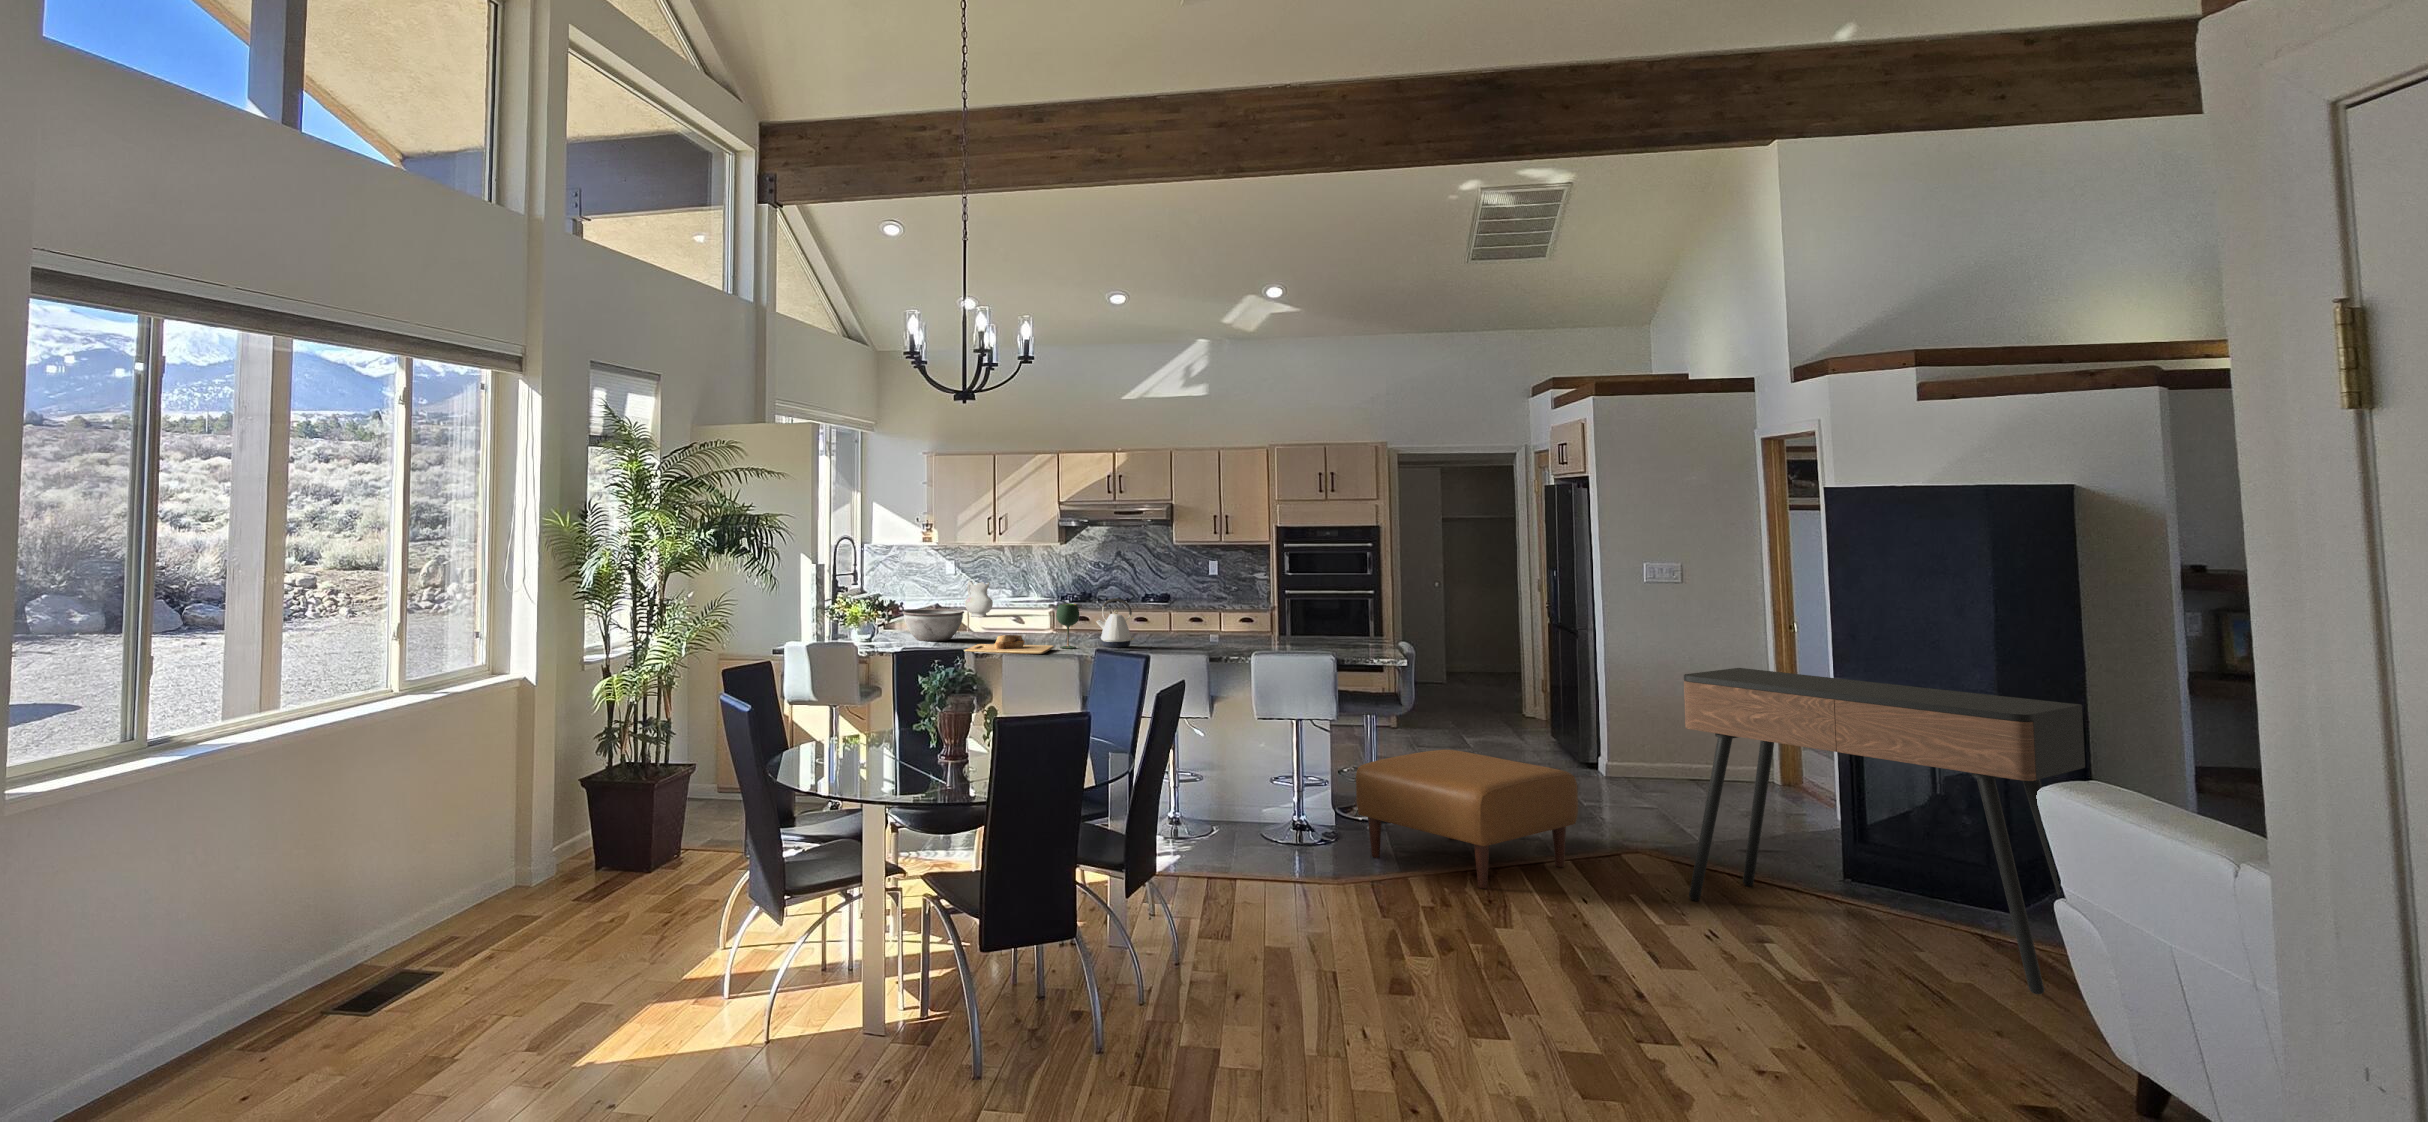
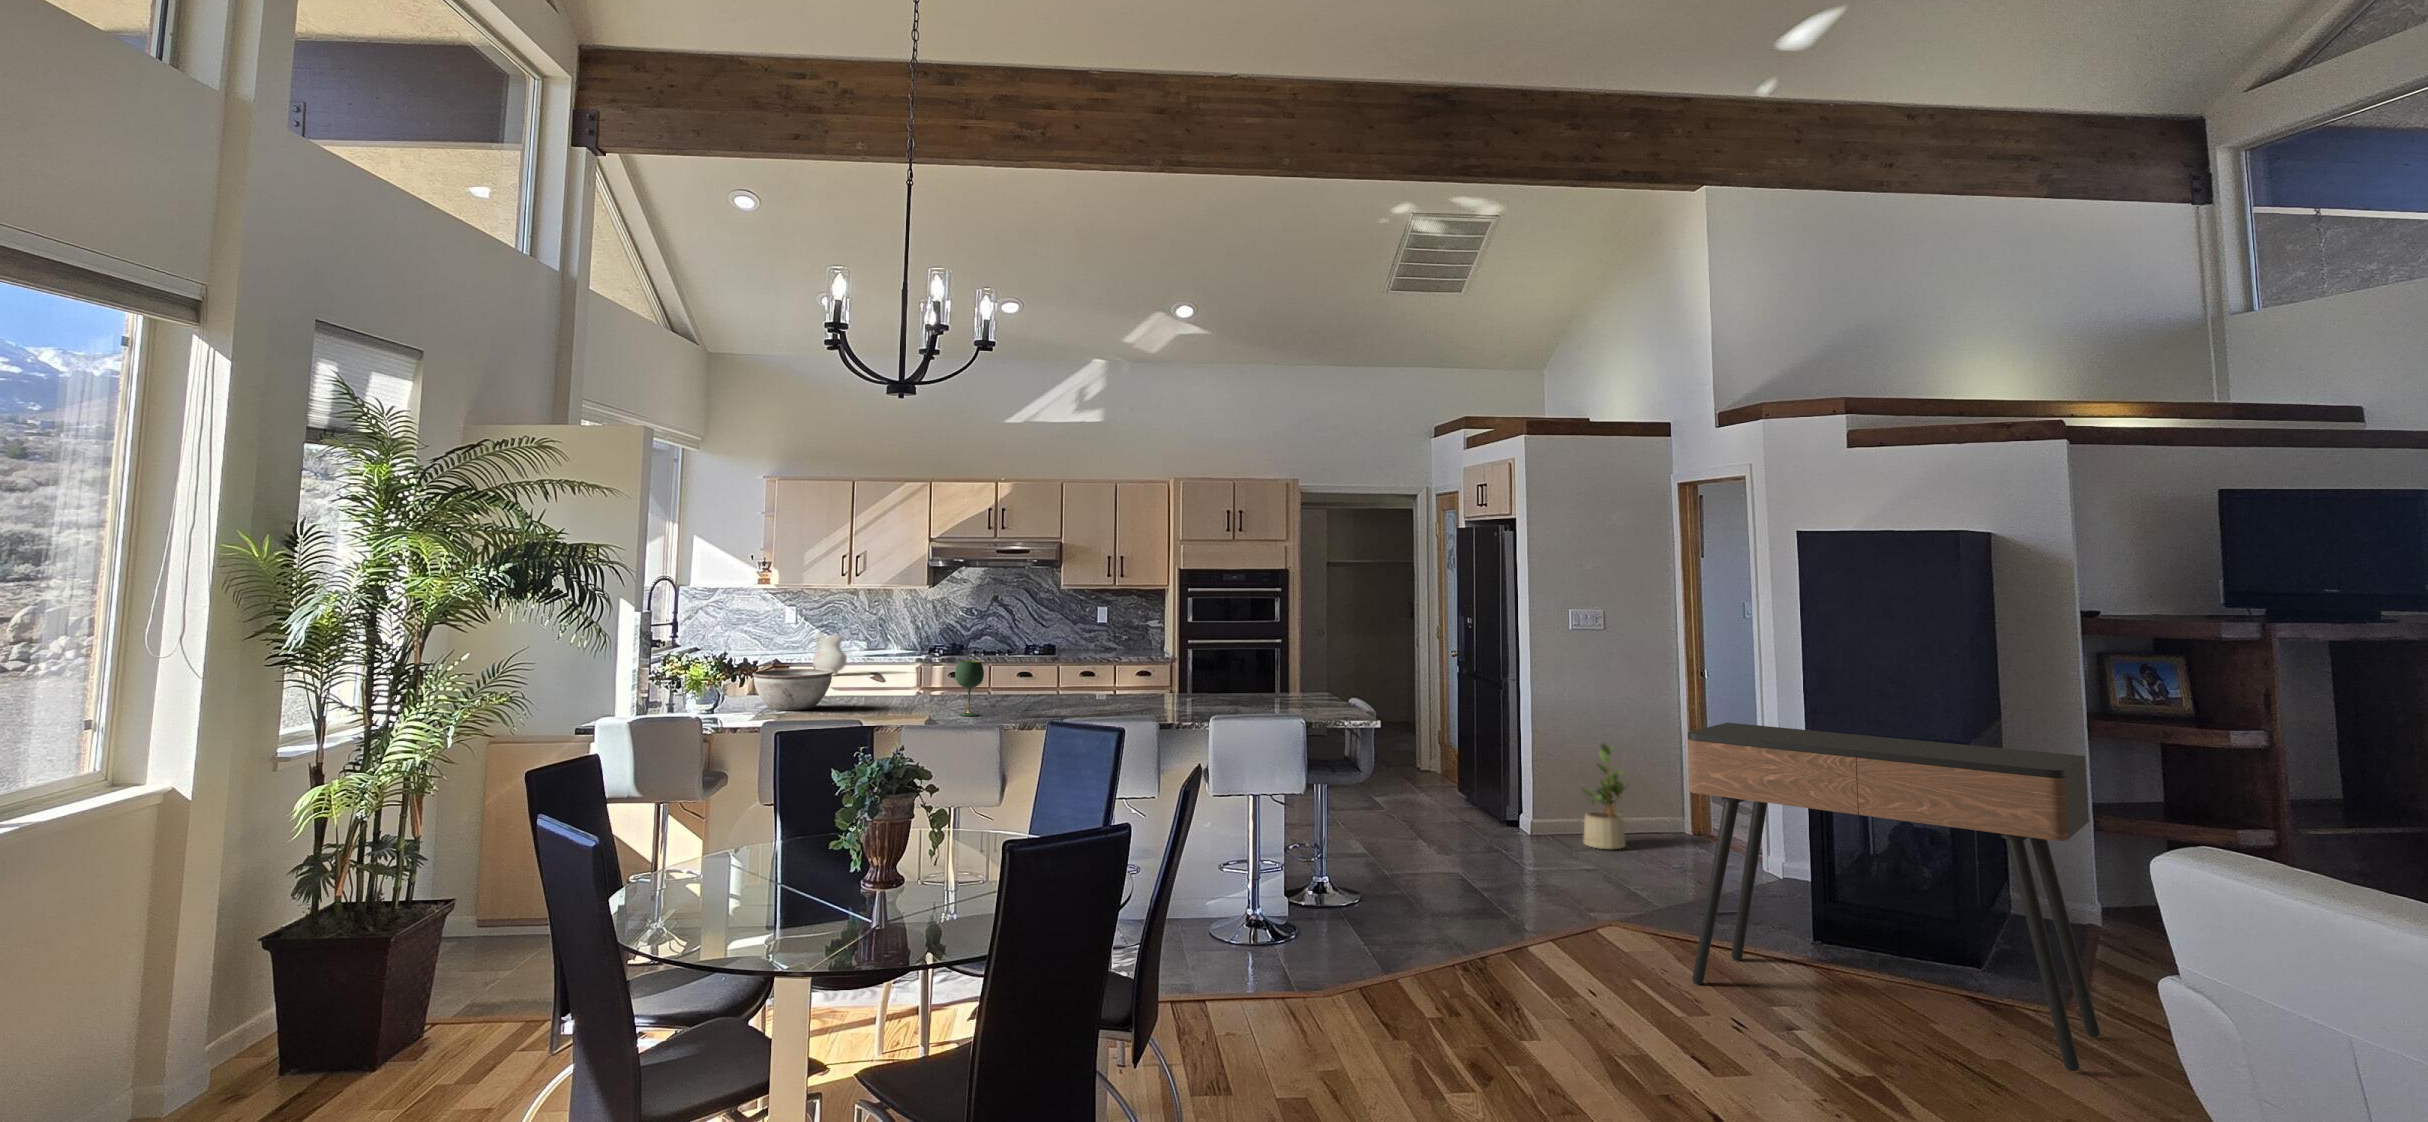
kettle: present [1096,598,1134,648] -> none [1000,653,1046,713]
cutting board: present [964,635,1054,654] -> none [841,701,953,725]
potted plant: none [1651,690,1699,790] -> present [1583,744,1625,849]
ottoman: present [1356,750,1578,889] -> none [1329,823,1565,989]

